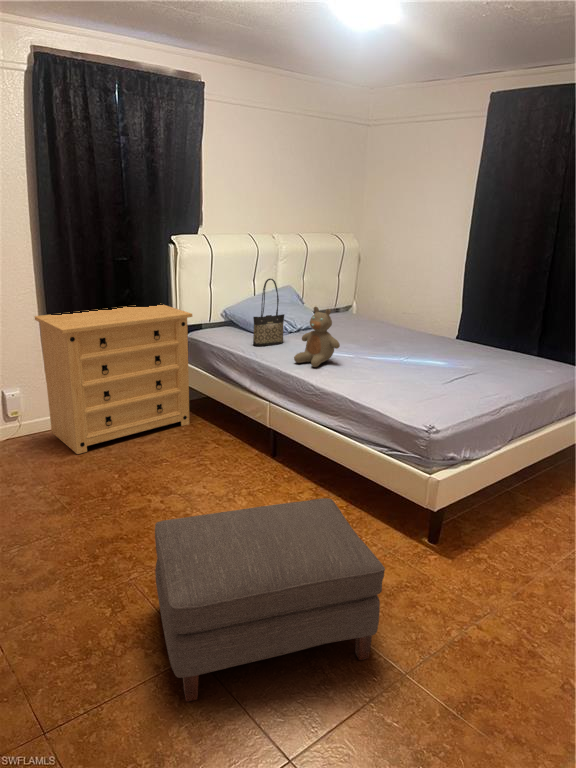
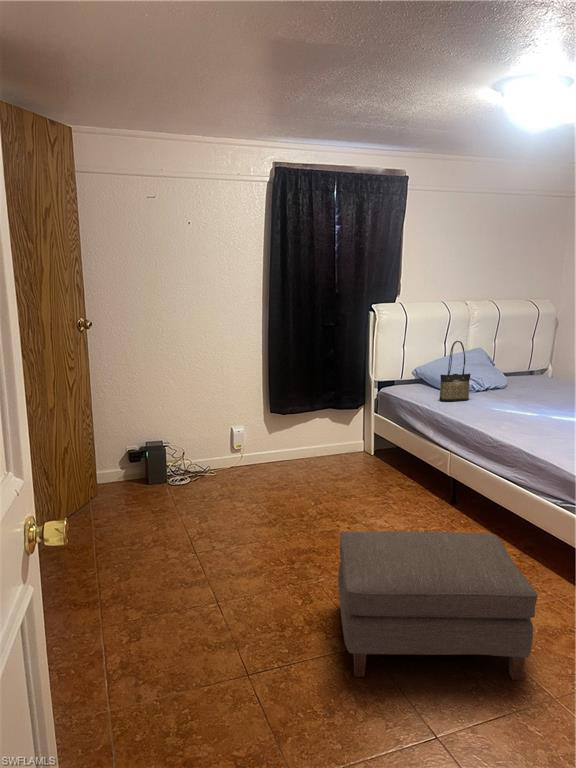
dresser: present [34,305,192,454] -> none [259,361,386,483]
teddy bear: present [294,307,340,367] -> none [476,366,521,422]

